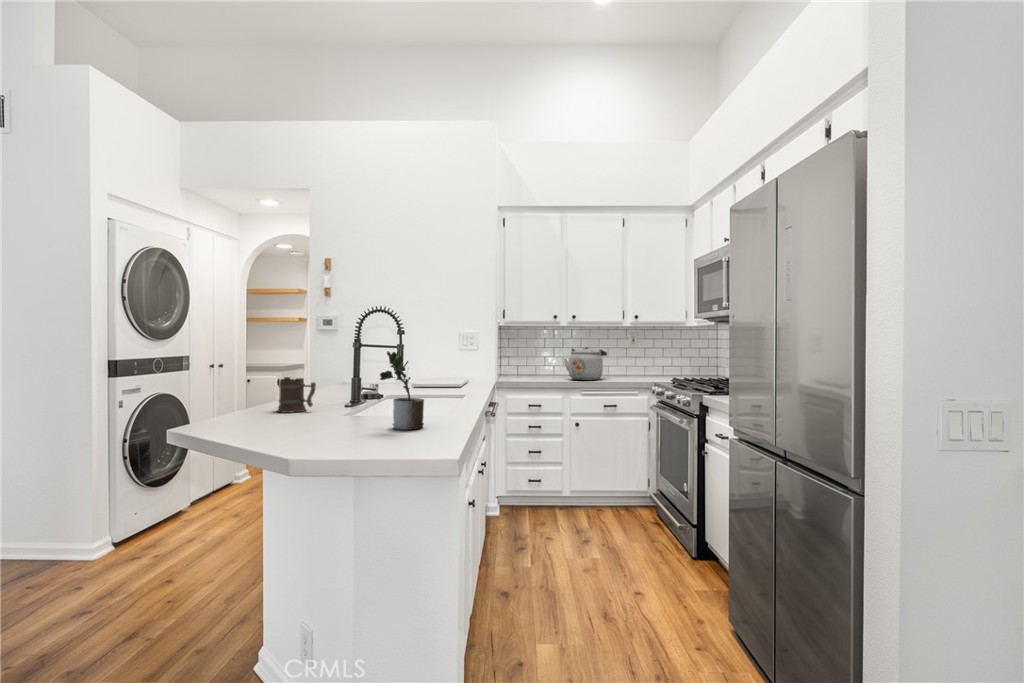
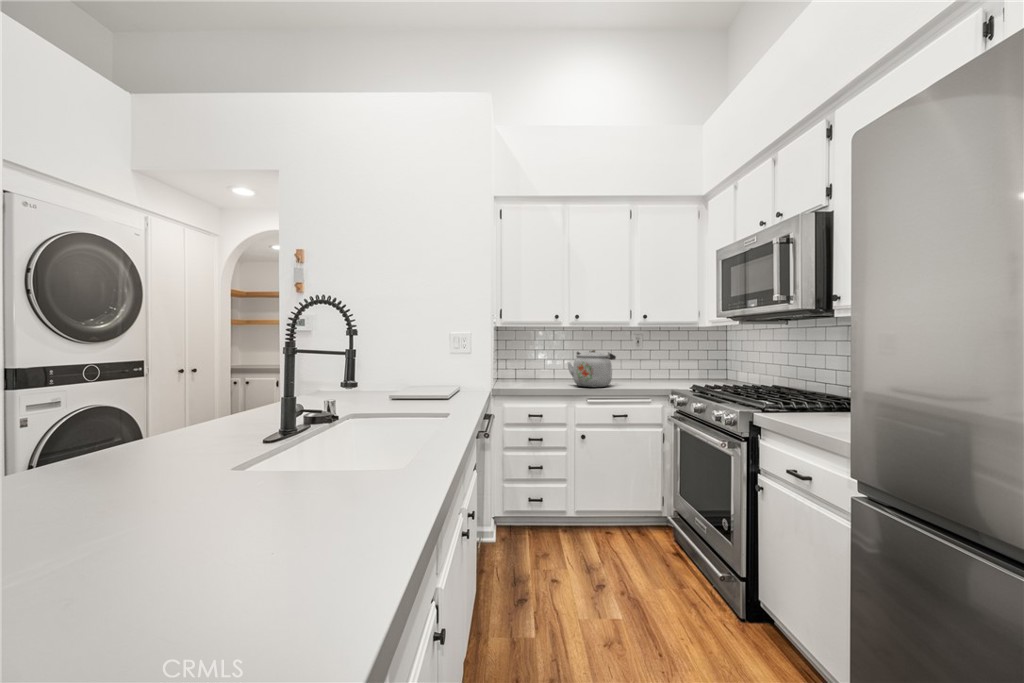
potted plant: present [380,351,424,430] -> none [187,372,318,556]
mug: present [277,377,316,413] -> none [105,406,175,471]

